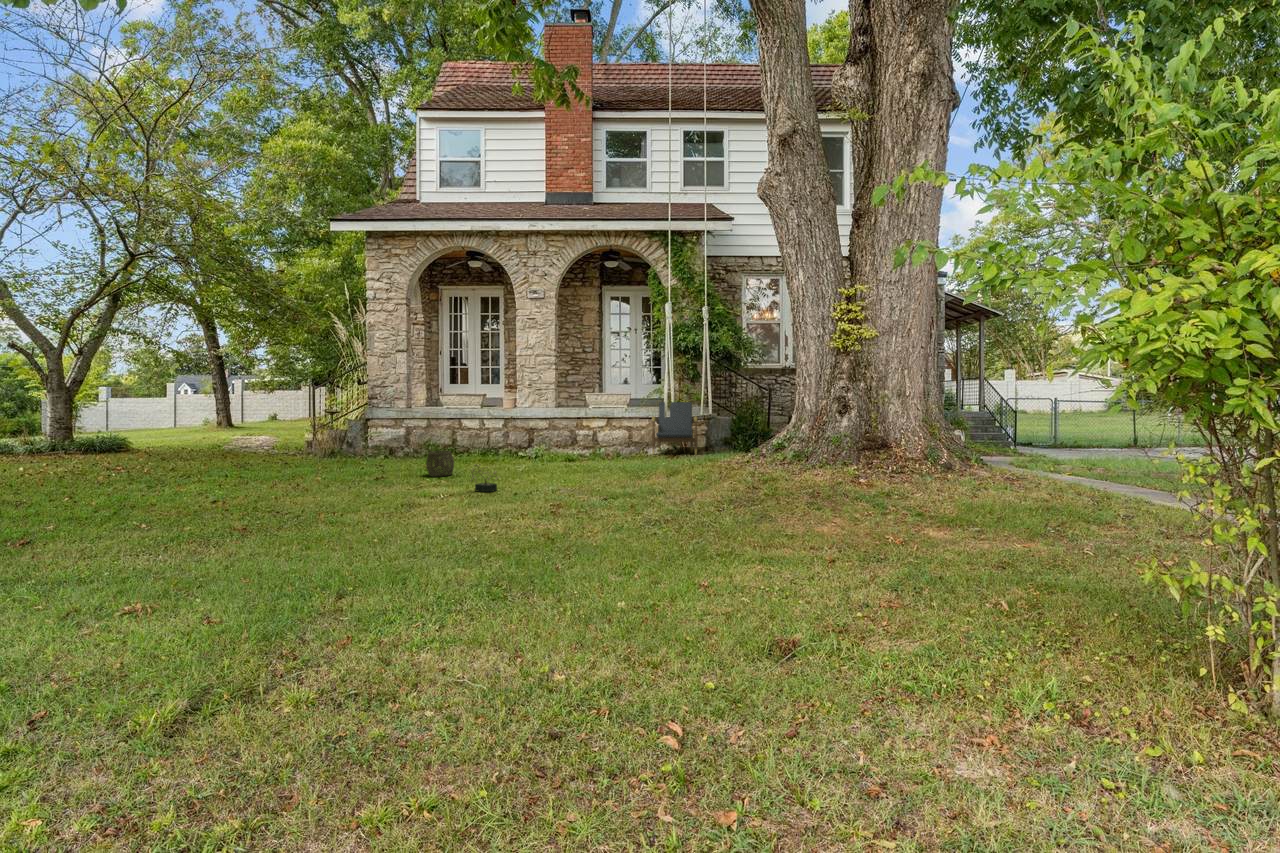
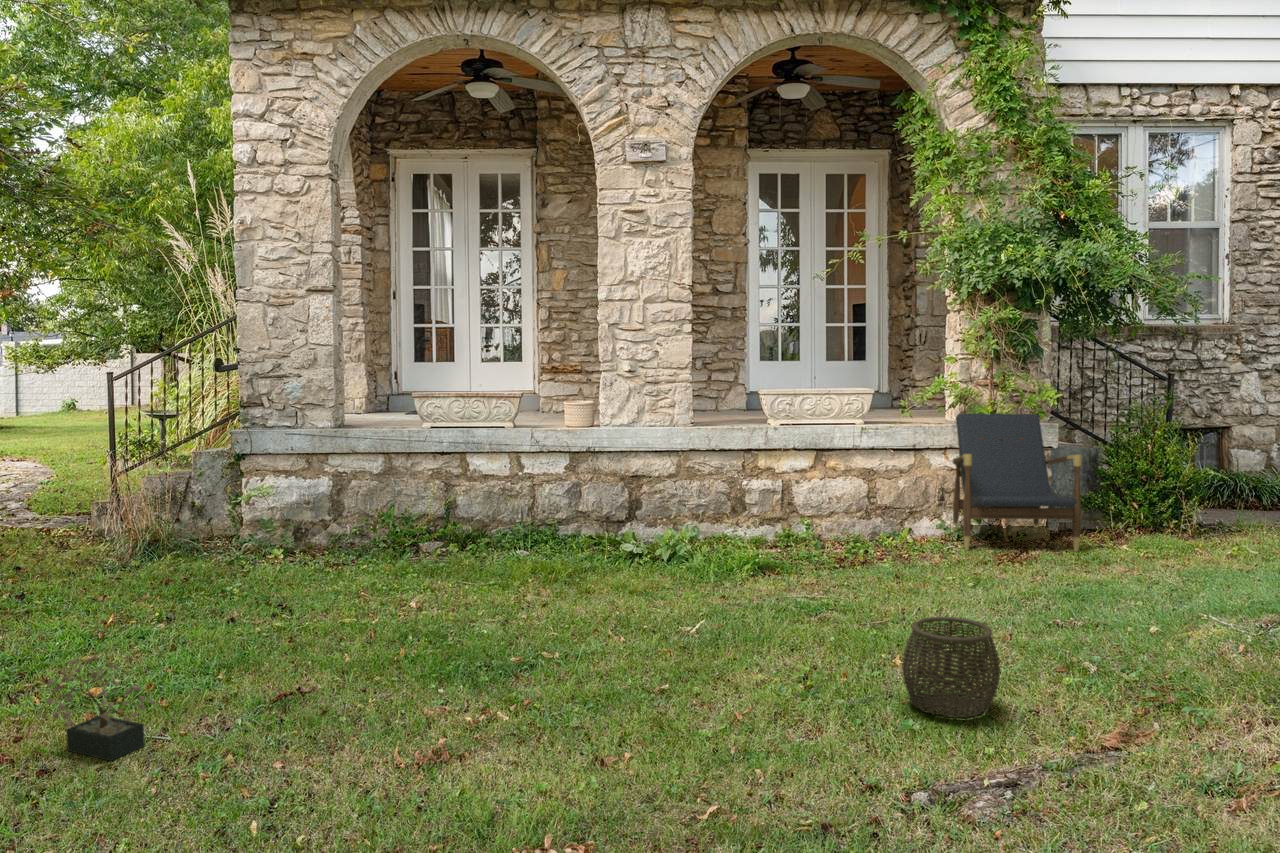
woven basket: present [426,451,454,476] -> present [902,617,1000,718]
decorative plant: present [471,465,497,492] -> present [43,655,155,761]

